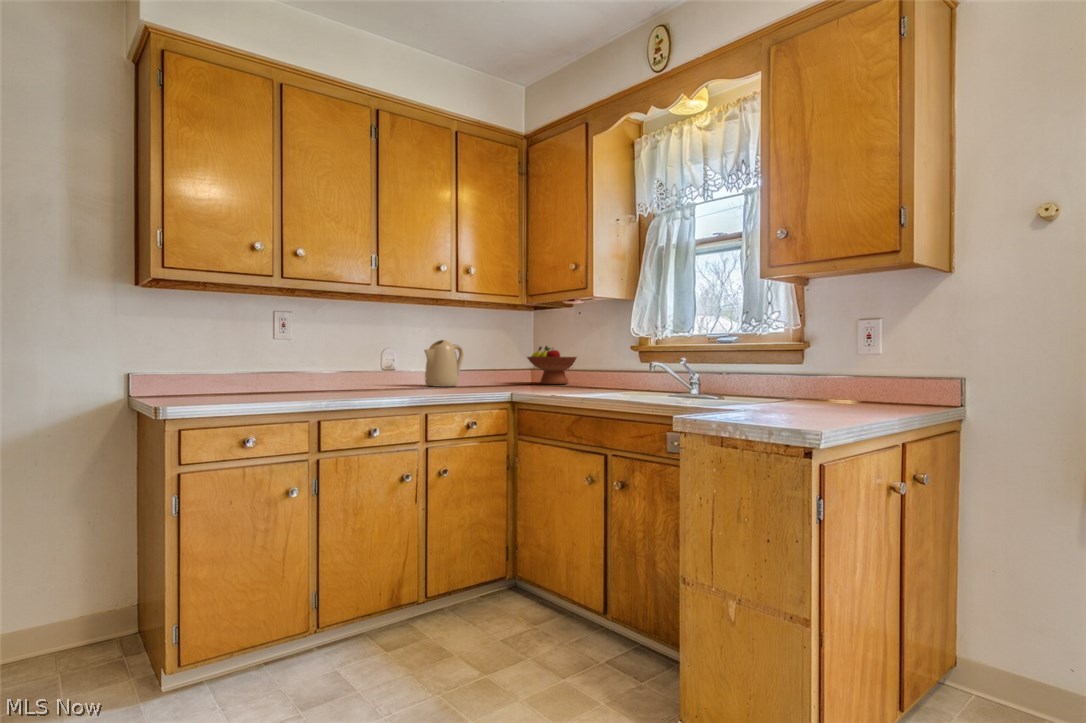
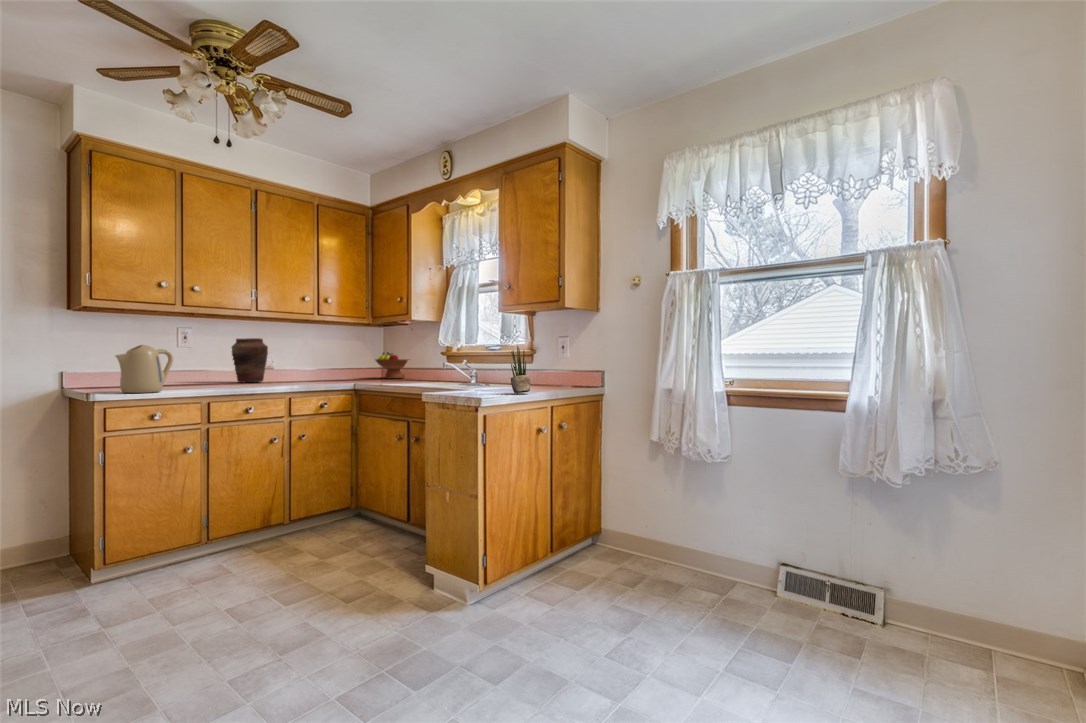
vase: none [341,326,389,389] -> present [231,338,268,383]
potted plant: none [813,332,855,417] -> present [511,346,530,393]
kettle: present [424,340,463,387] -> present [115,345,173,393]

